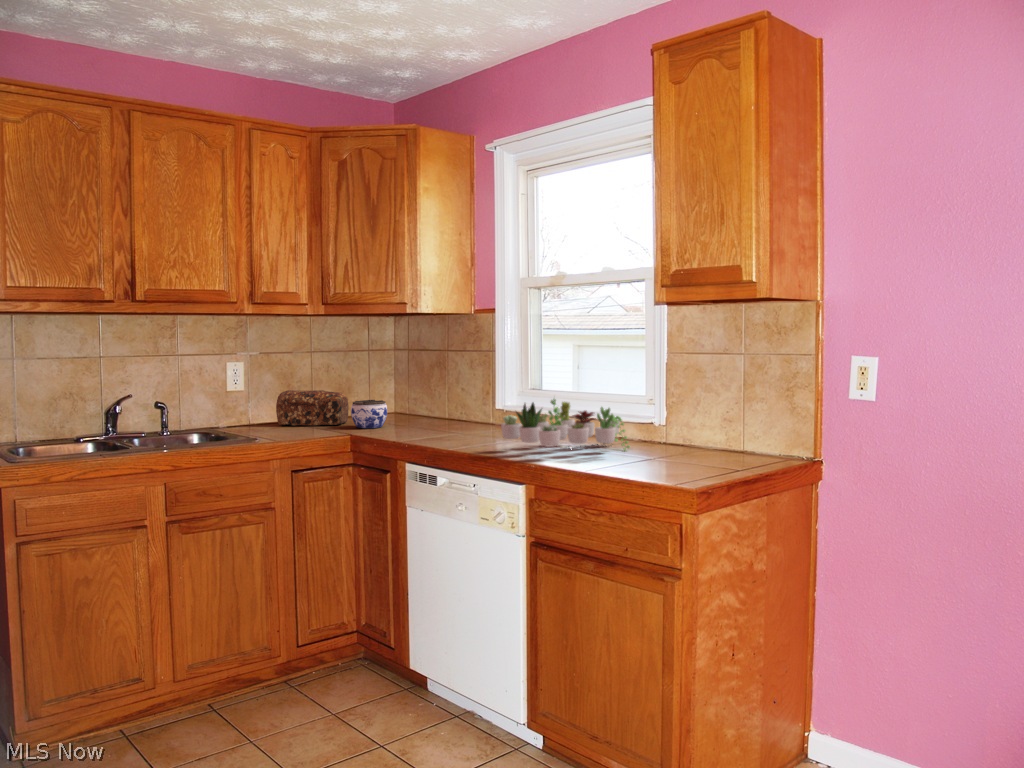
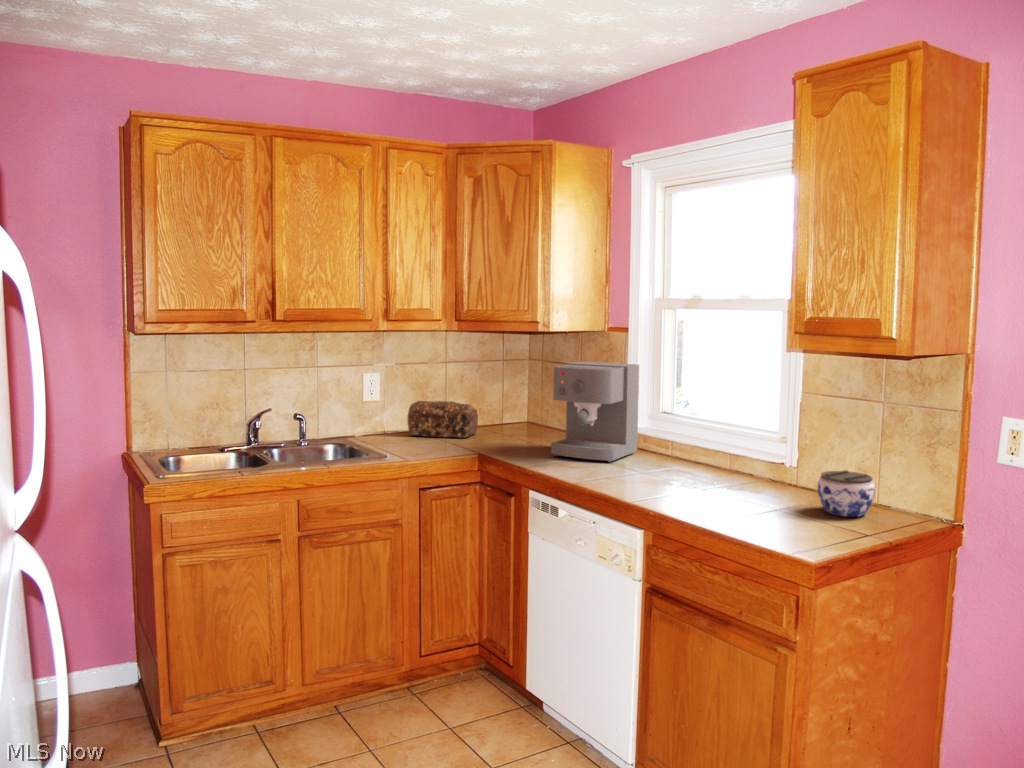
coffee maker: none [426,342,509,436] -> present [551,362,639,463]
succulent plant: present [501,399,630,450] -> none [623,434,758,500]
jar: present [351,400,387,428] -> present [818,470,875,517]

